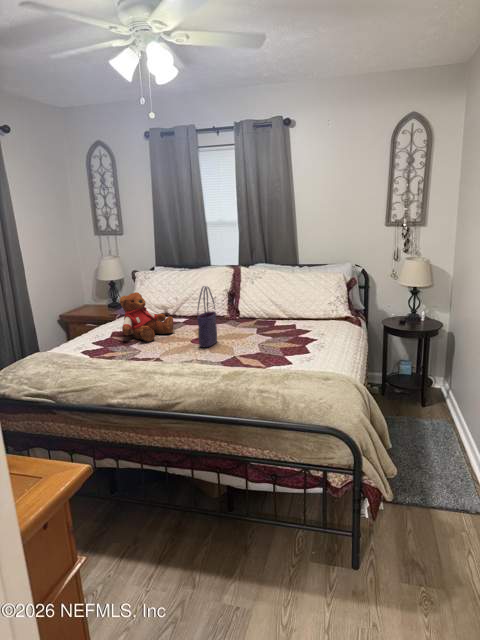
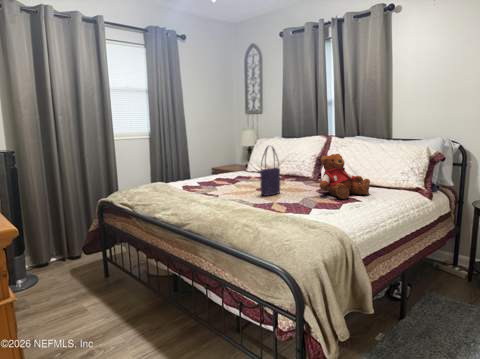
teddy bear: present [119,292,173,342] -> present [320,154,370,199]

